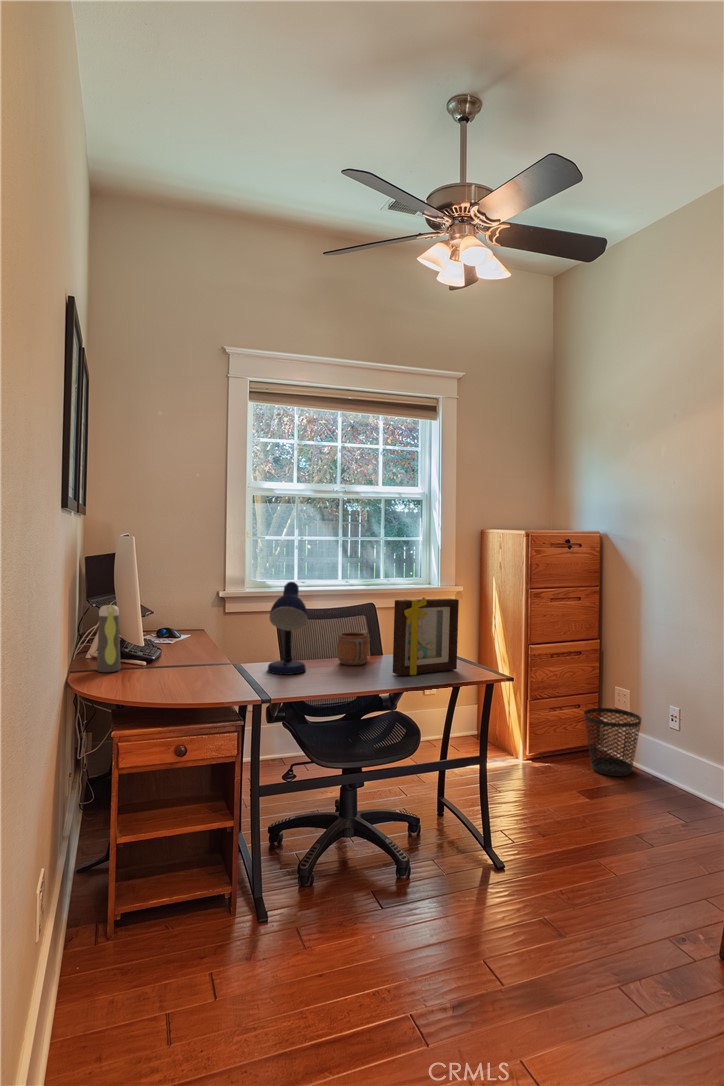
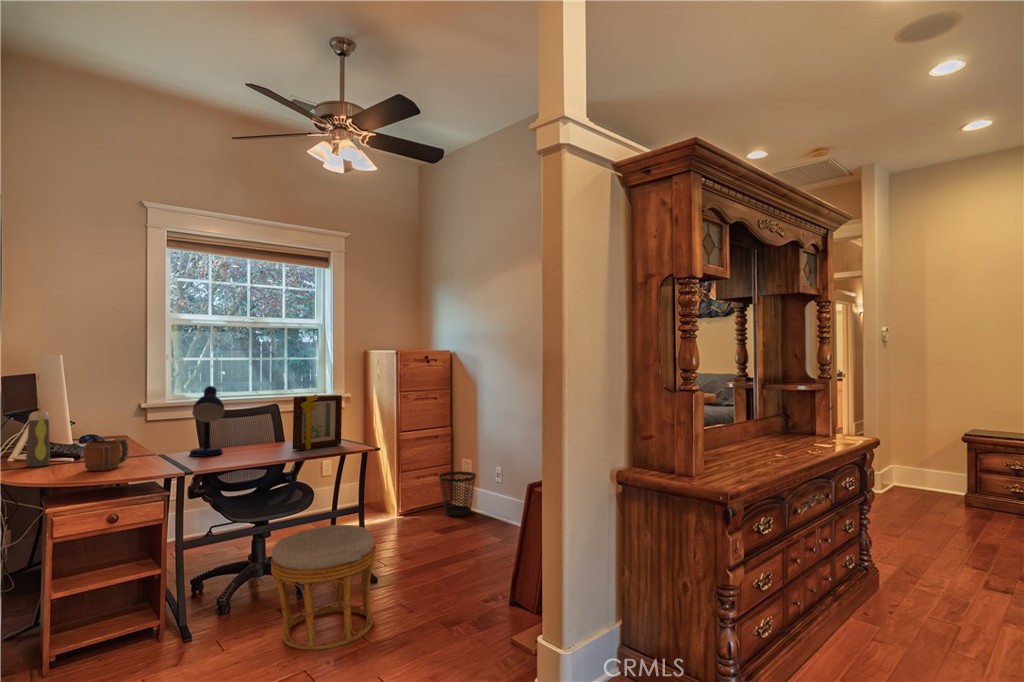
mug: present [337,631,370,665] -> present [84,438,128,471]
ottoman: none [365,798,517,1003] -> present [271,525,376,650]

